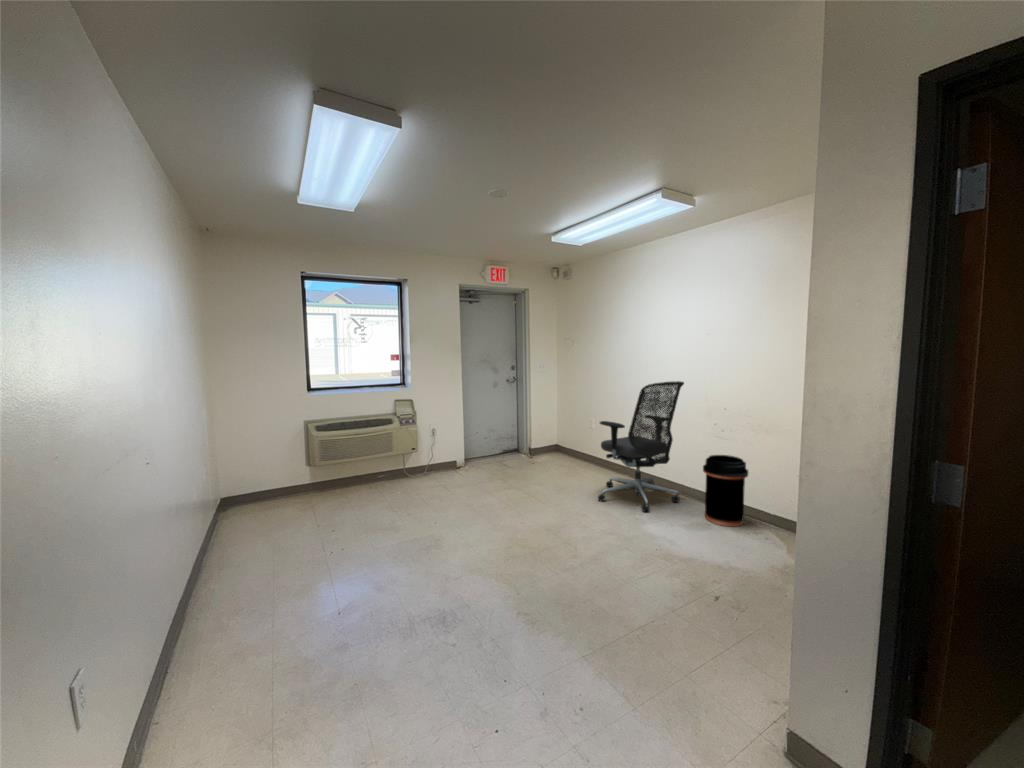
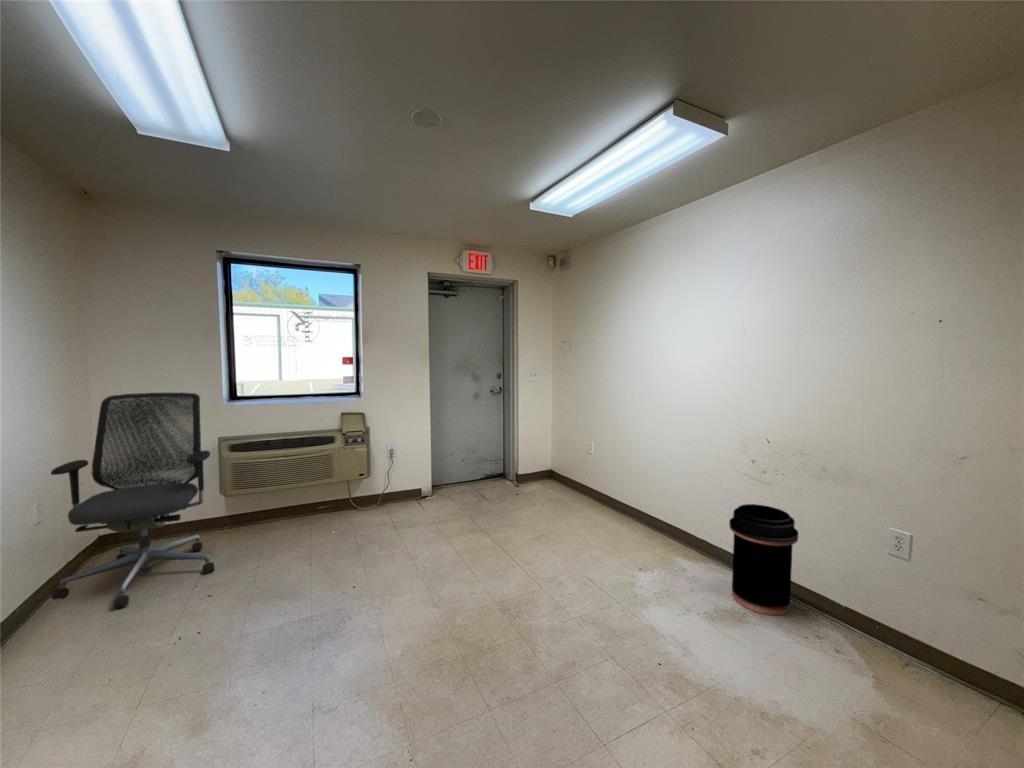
office chair: present [598,381,684,512] -> present [51,392,215,608]

